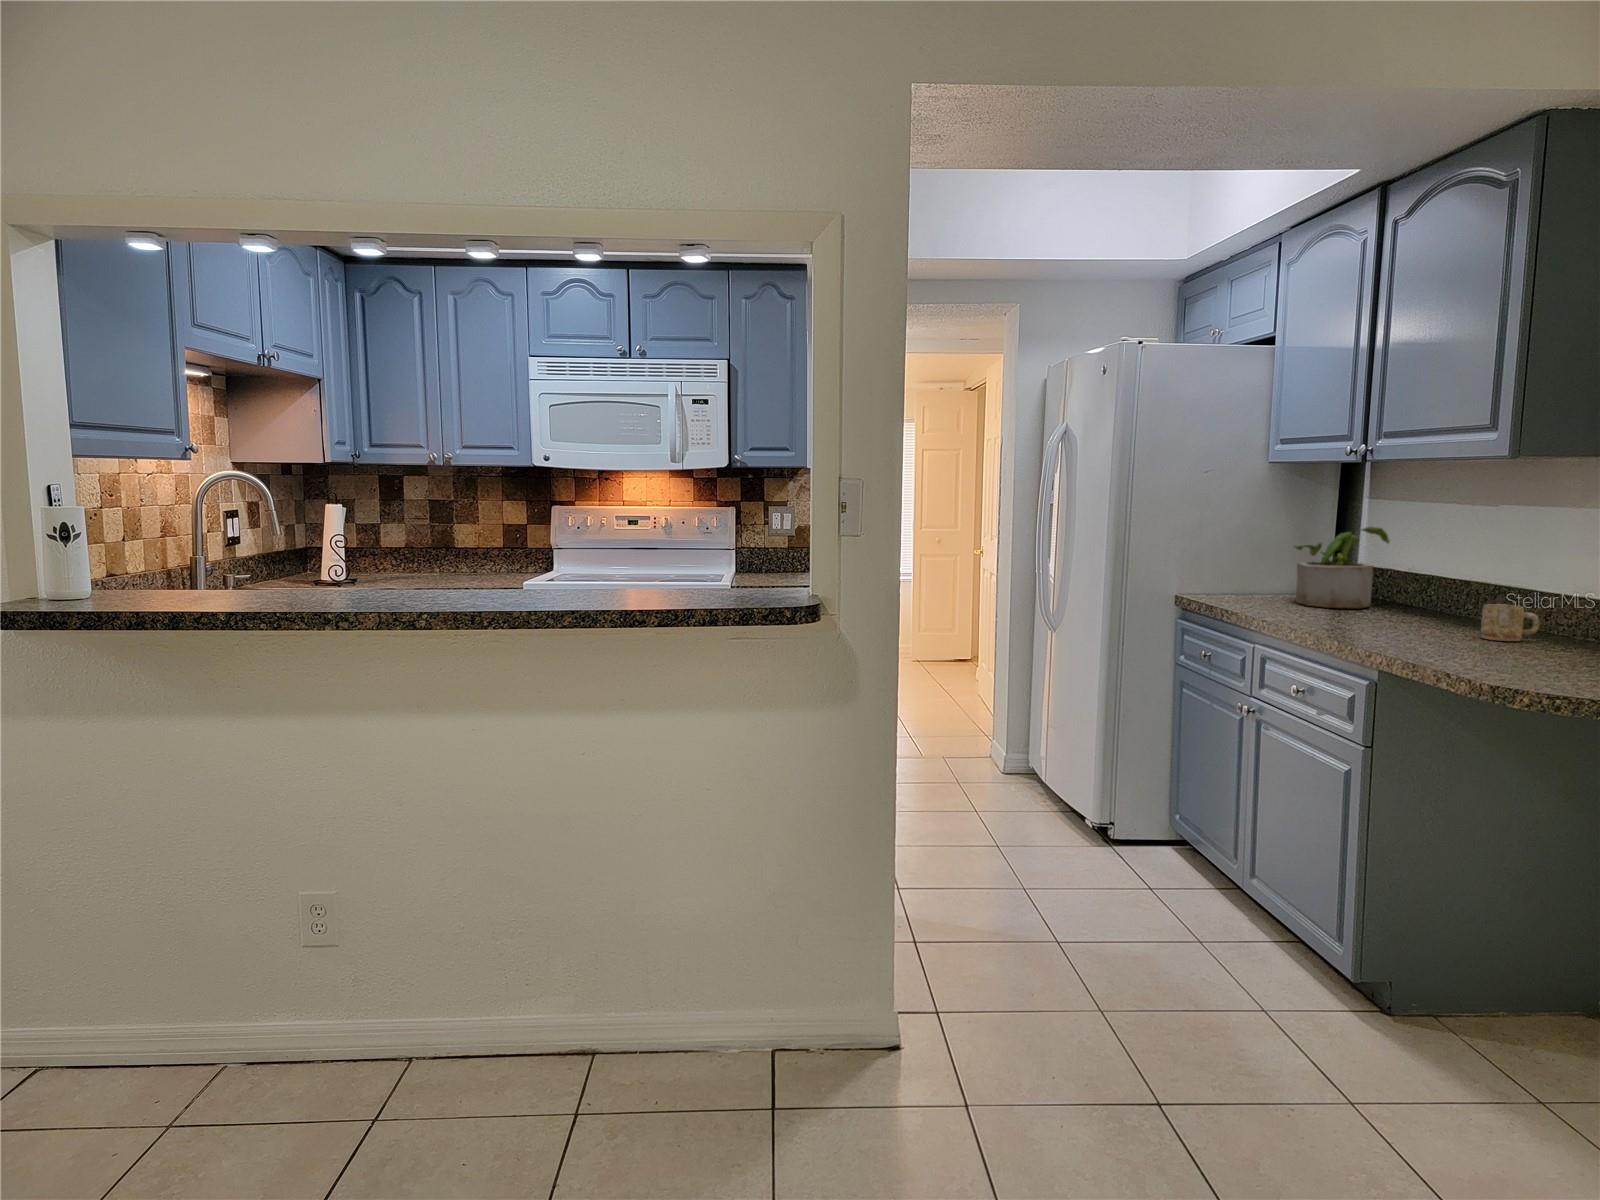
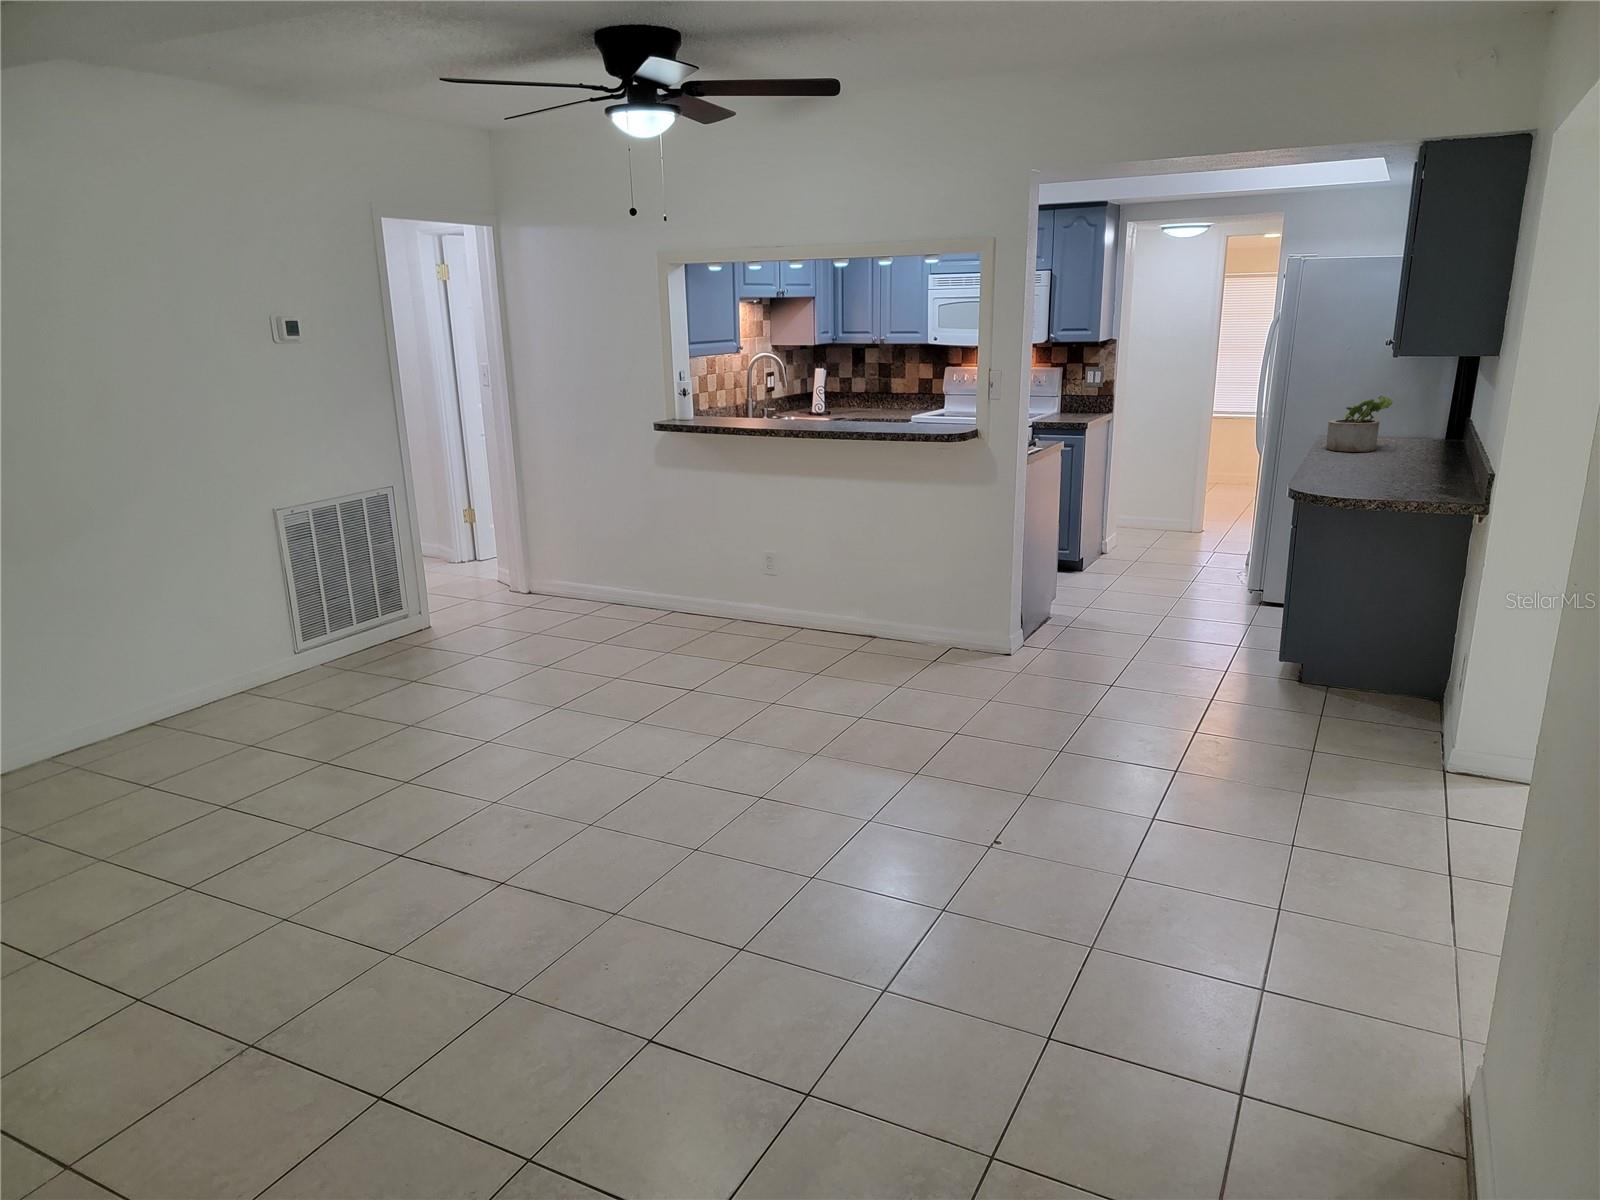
mug: present [1481,604,1539,641] -> none [1341,449,1372,472]

